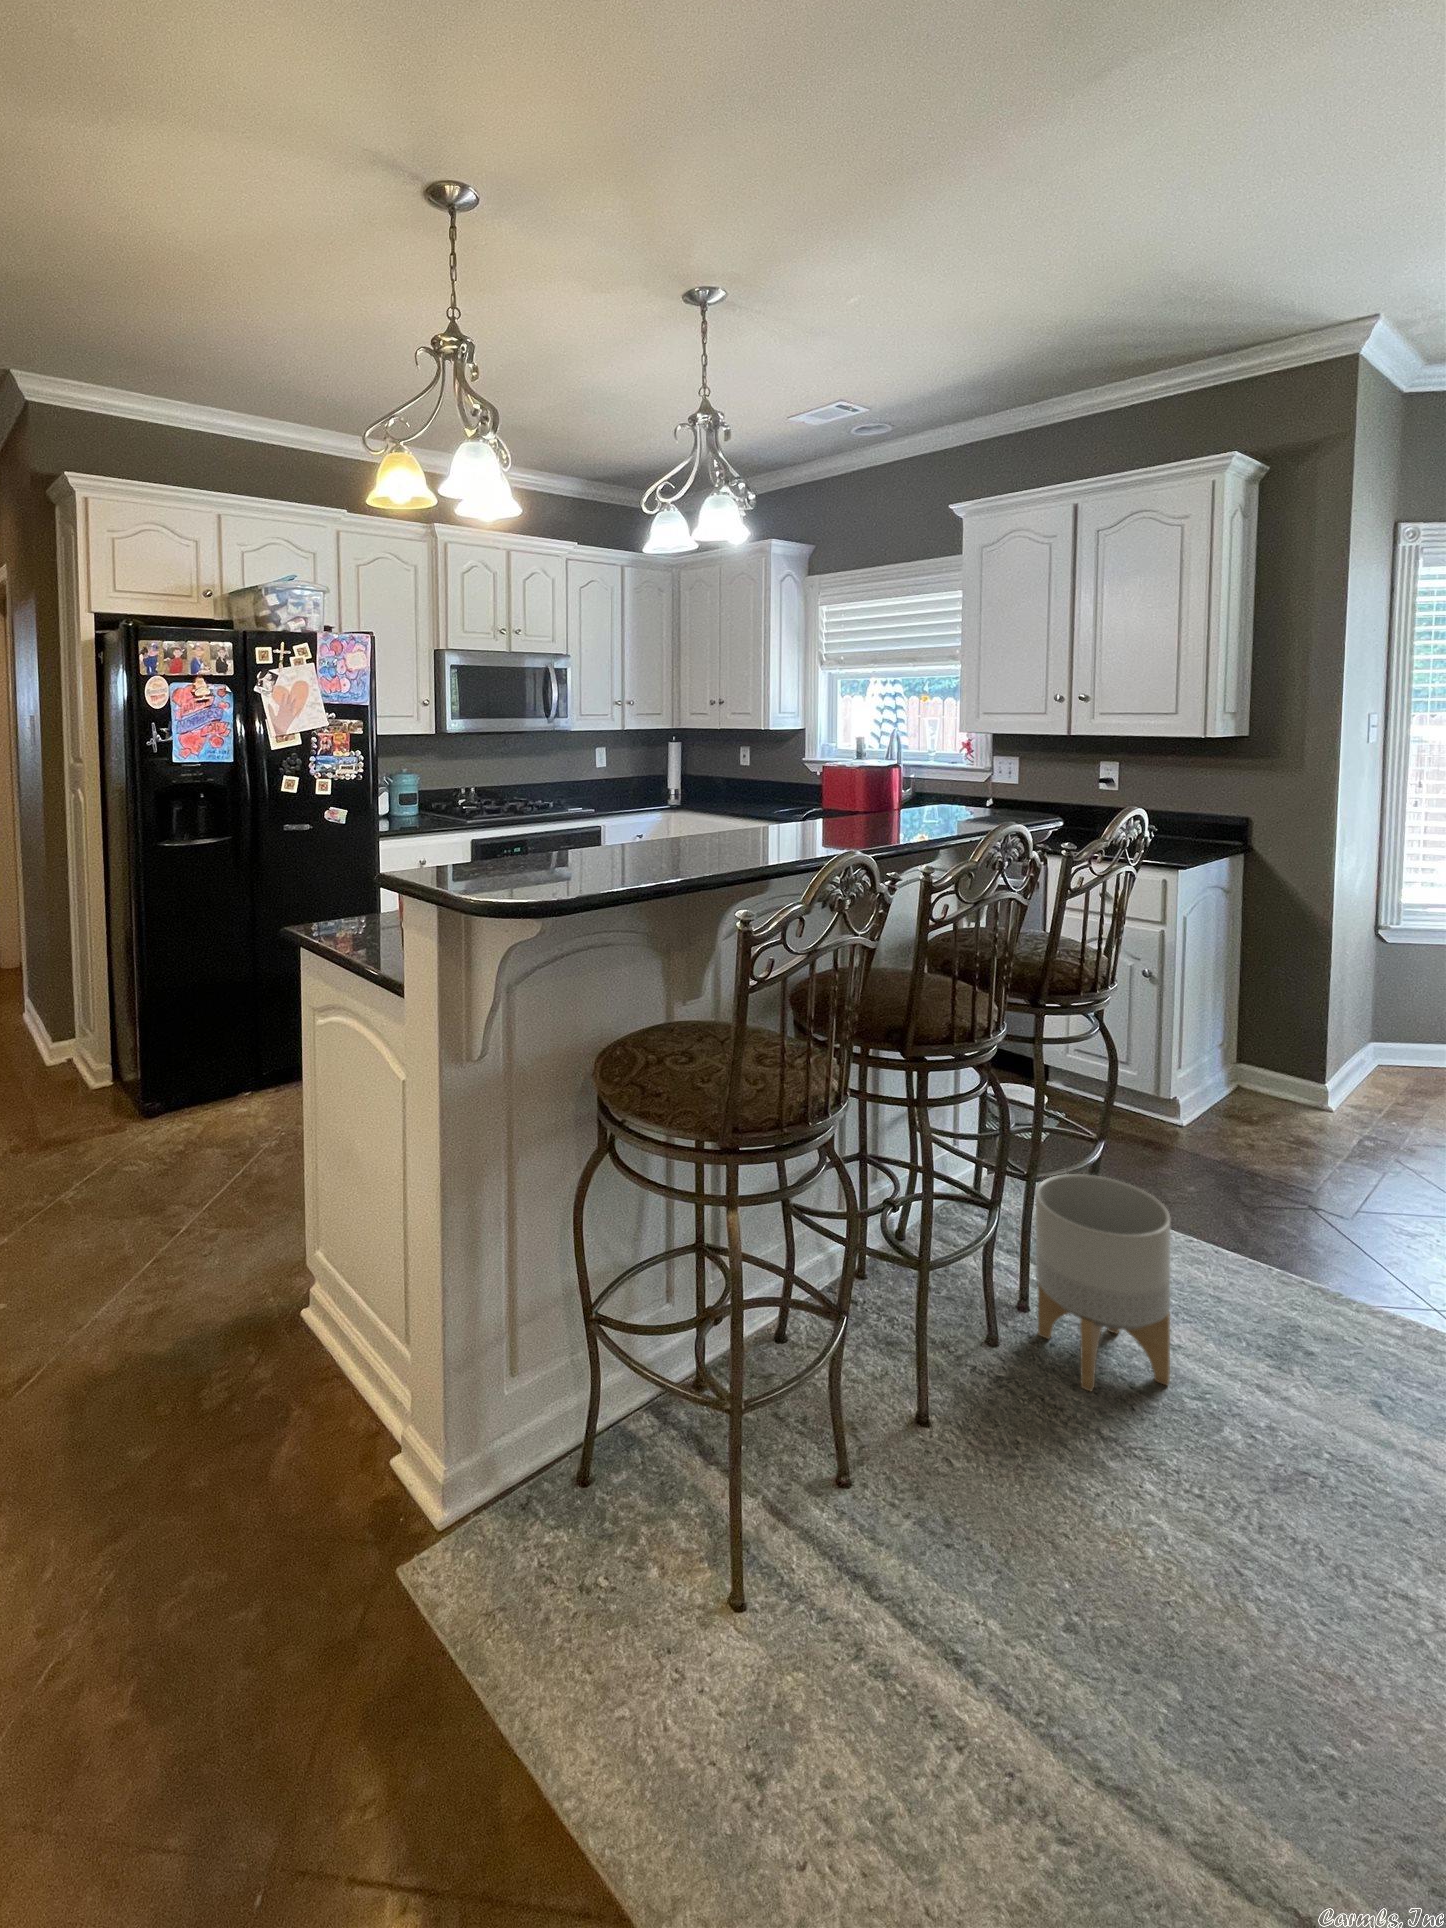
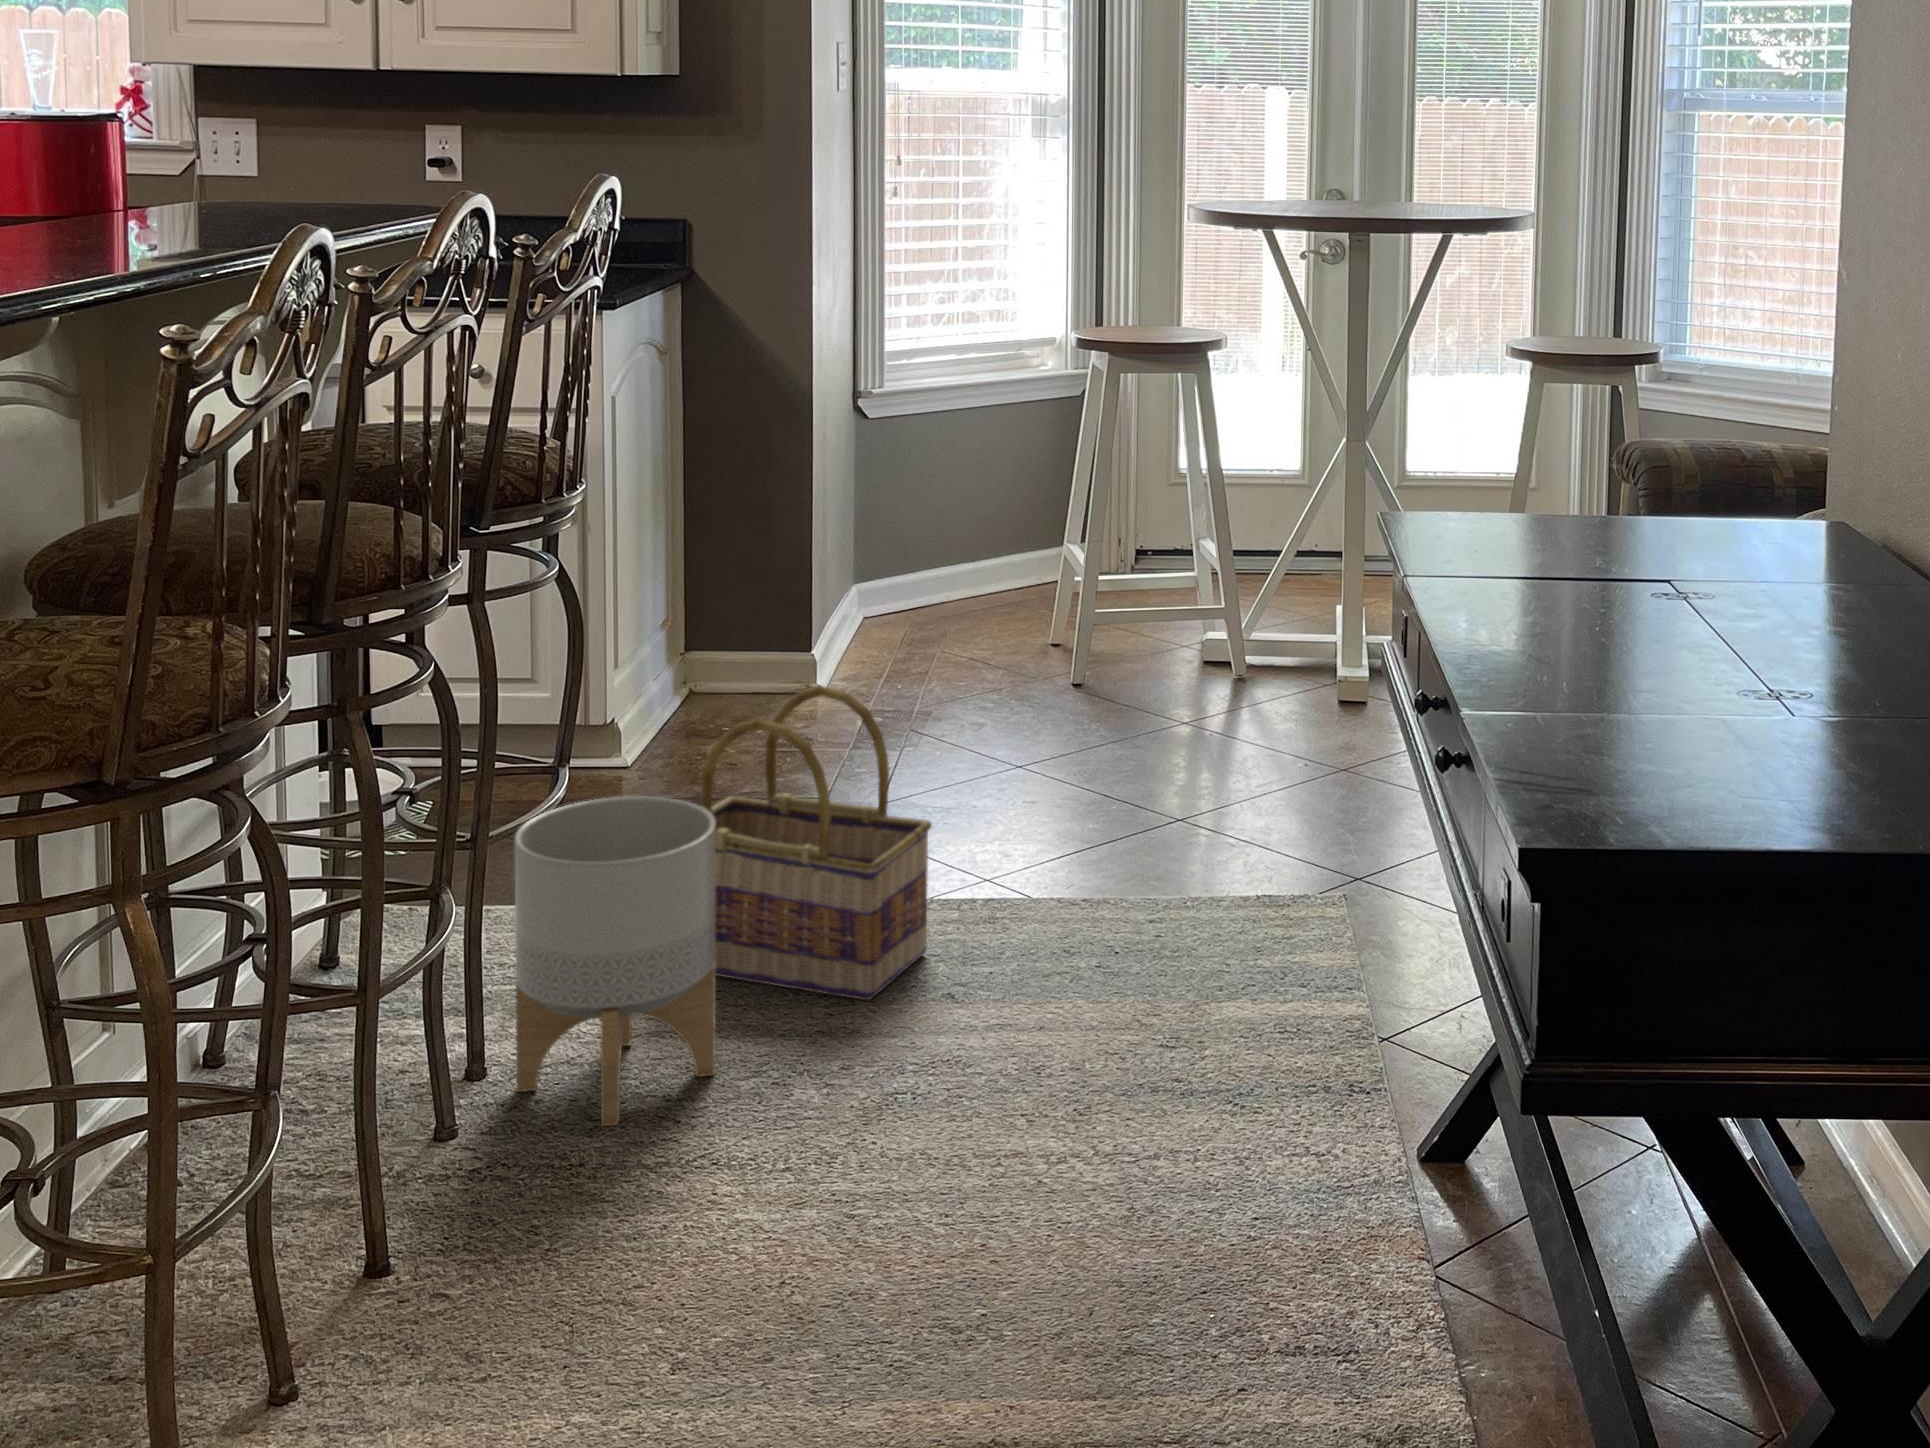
basket: none [1156,1137,1373,1379] -> present [701,686,932,1000]

